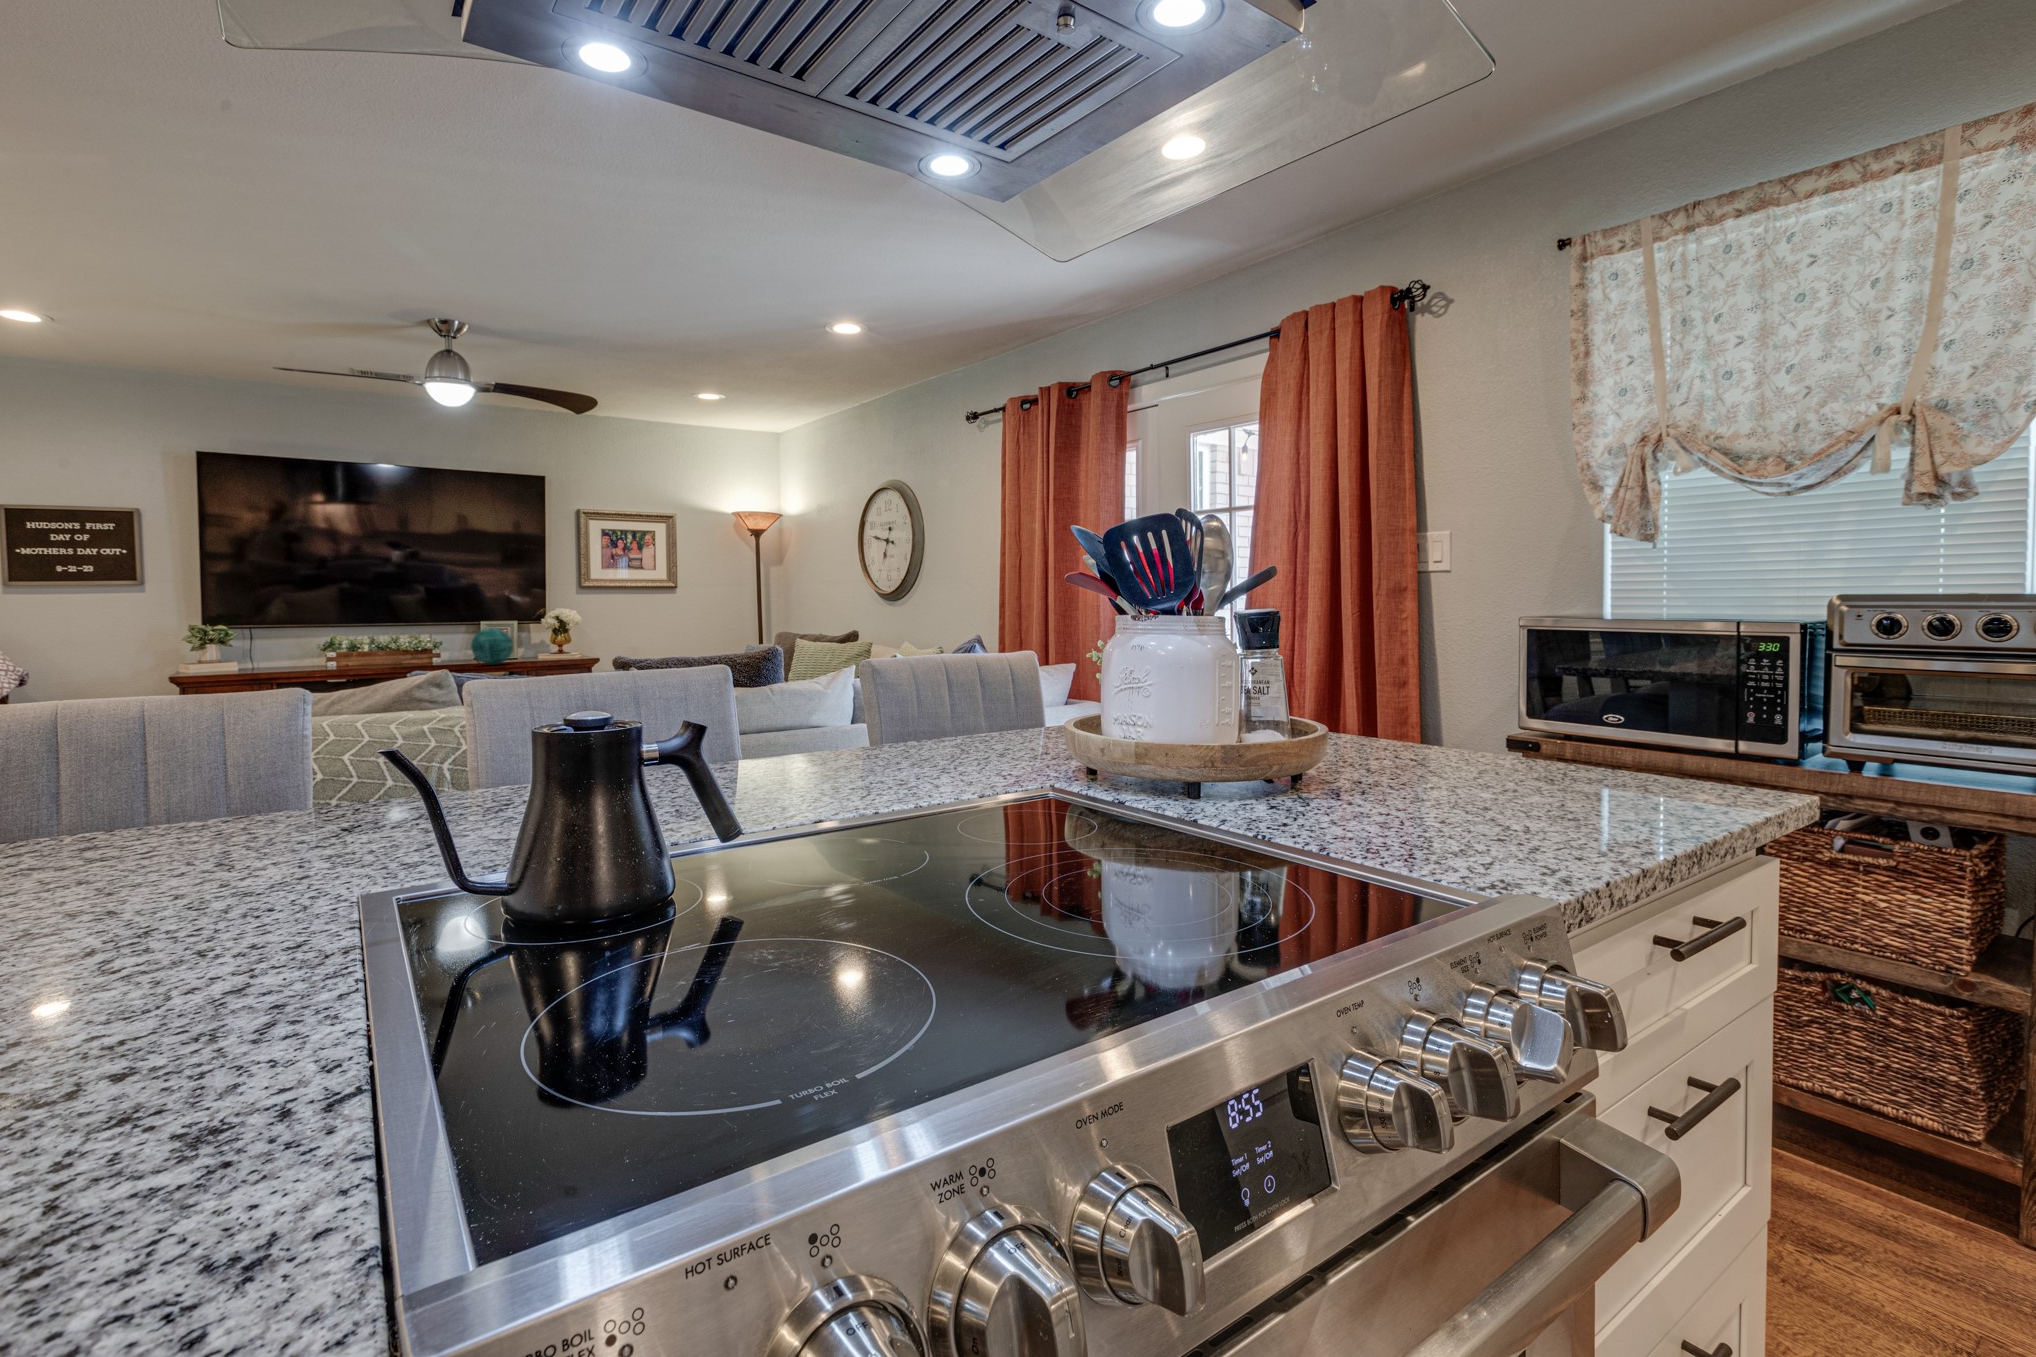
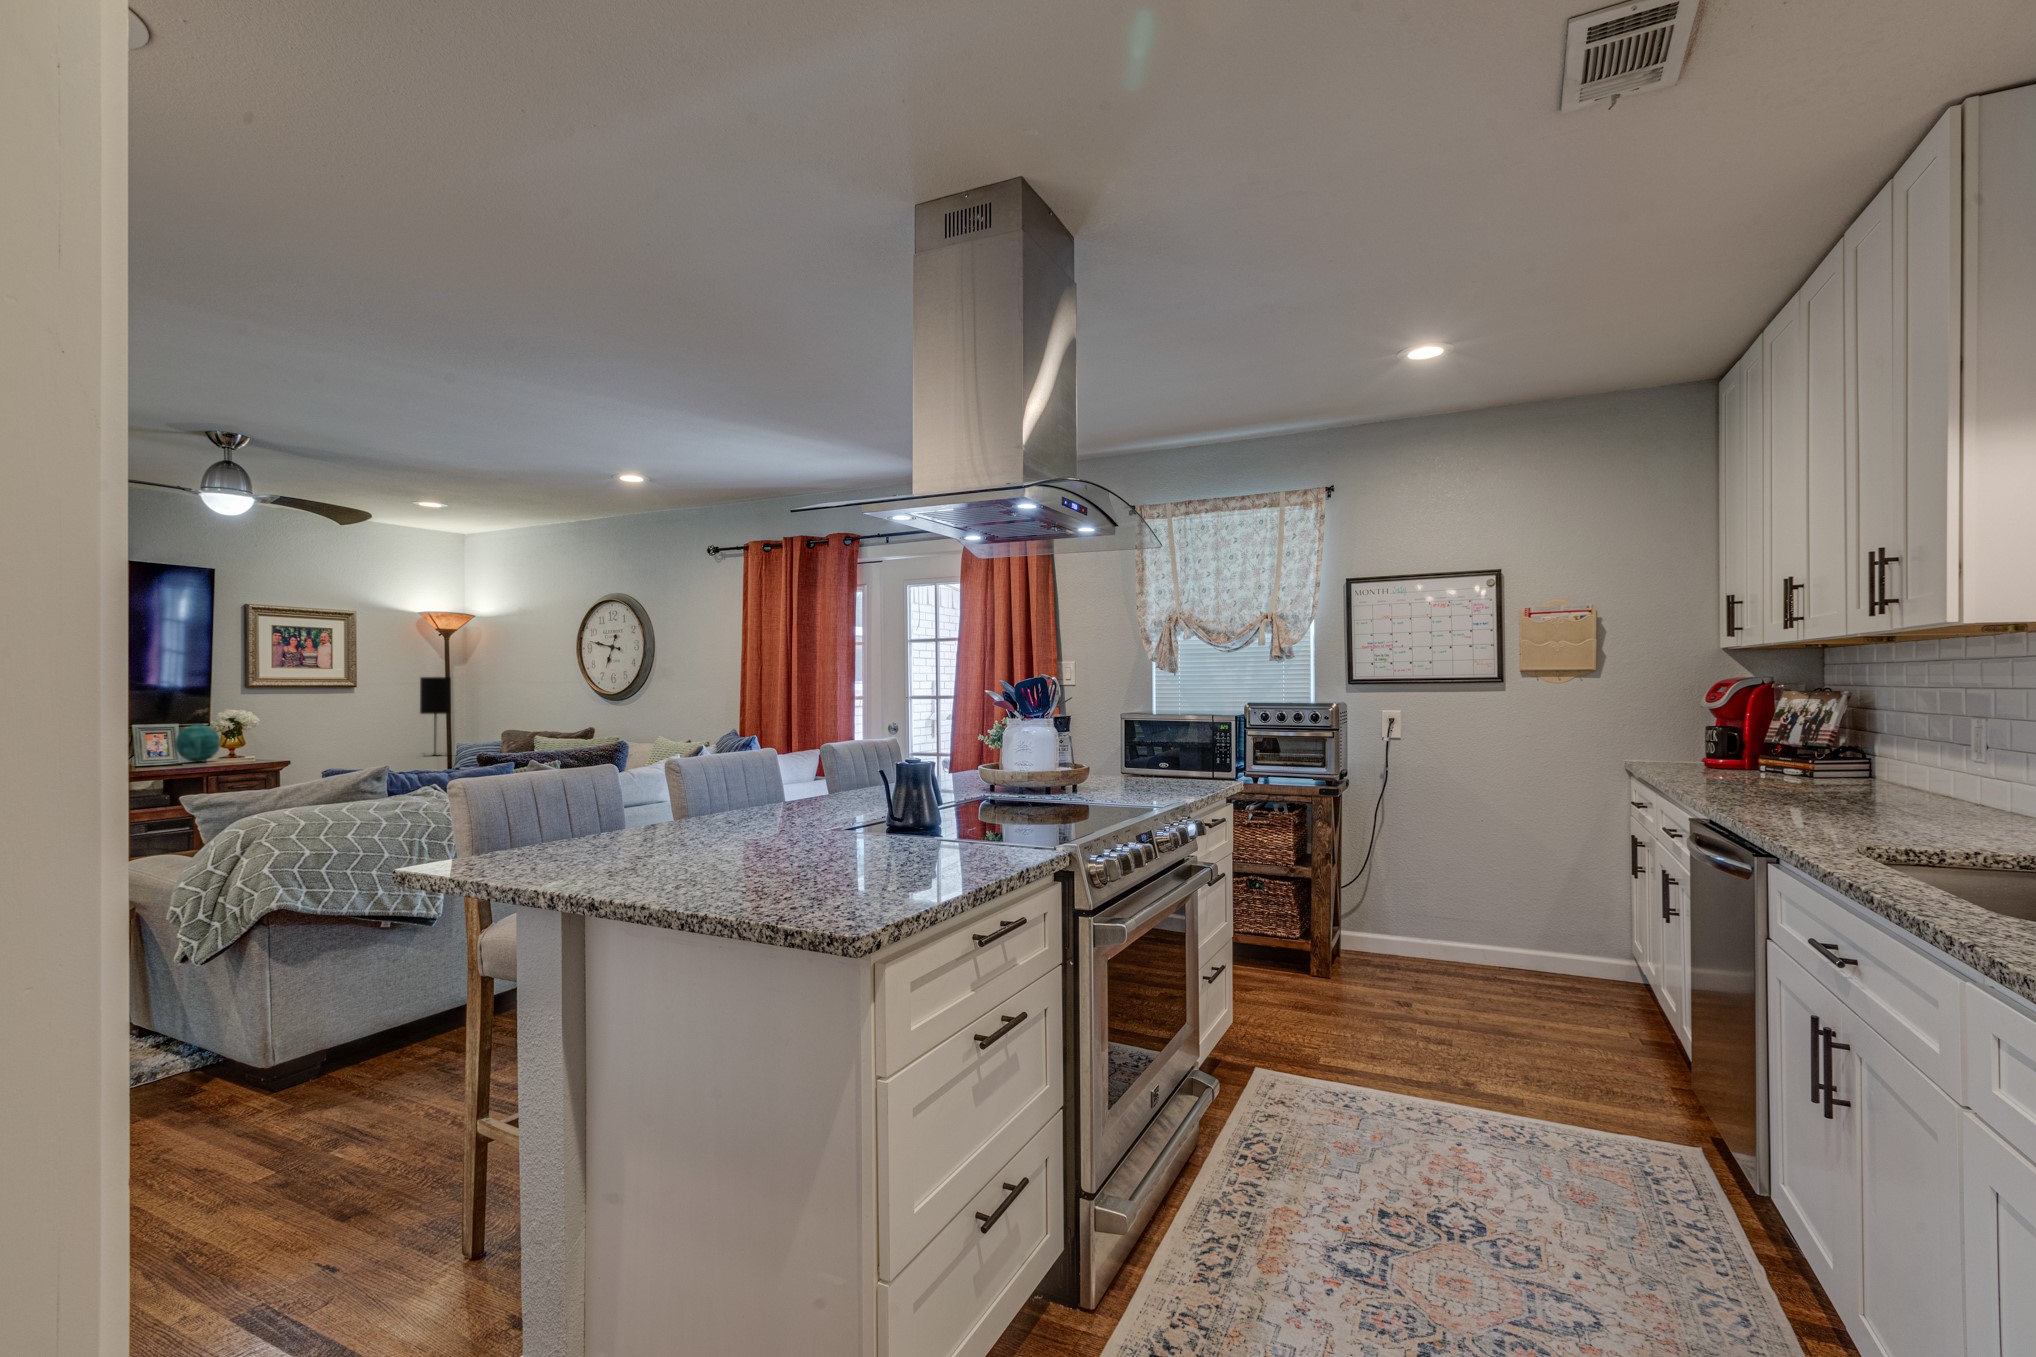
table lamp: none [642,575,676,664] -> present [420,677,451,755]

